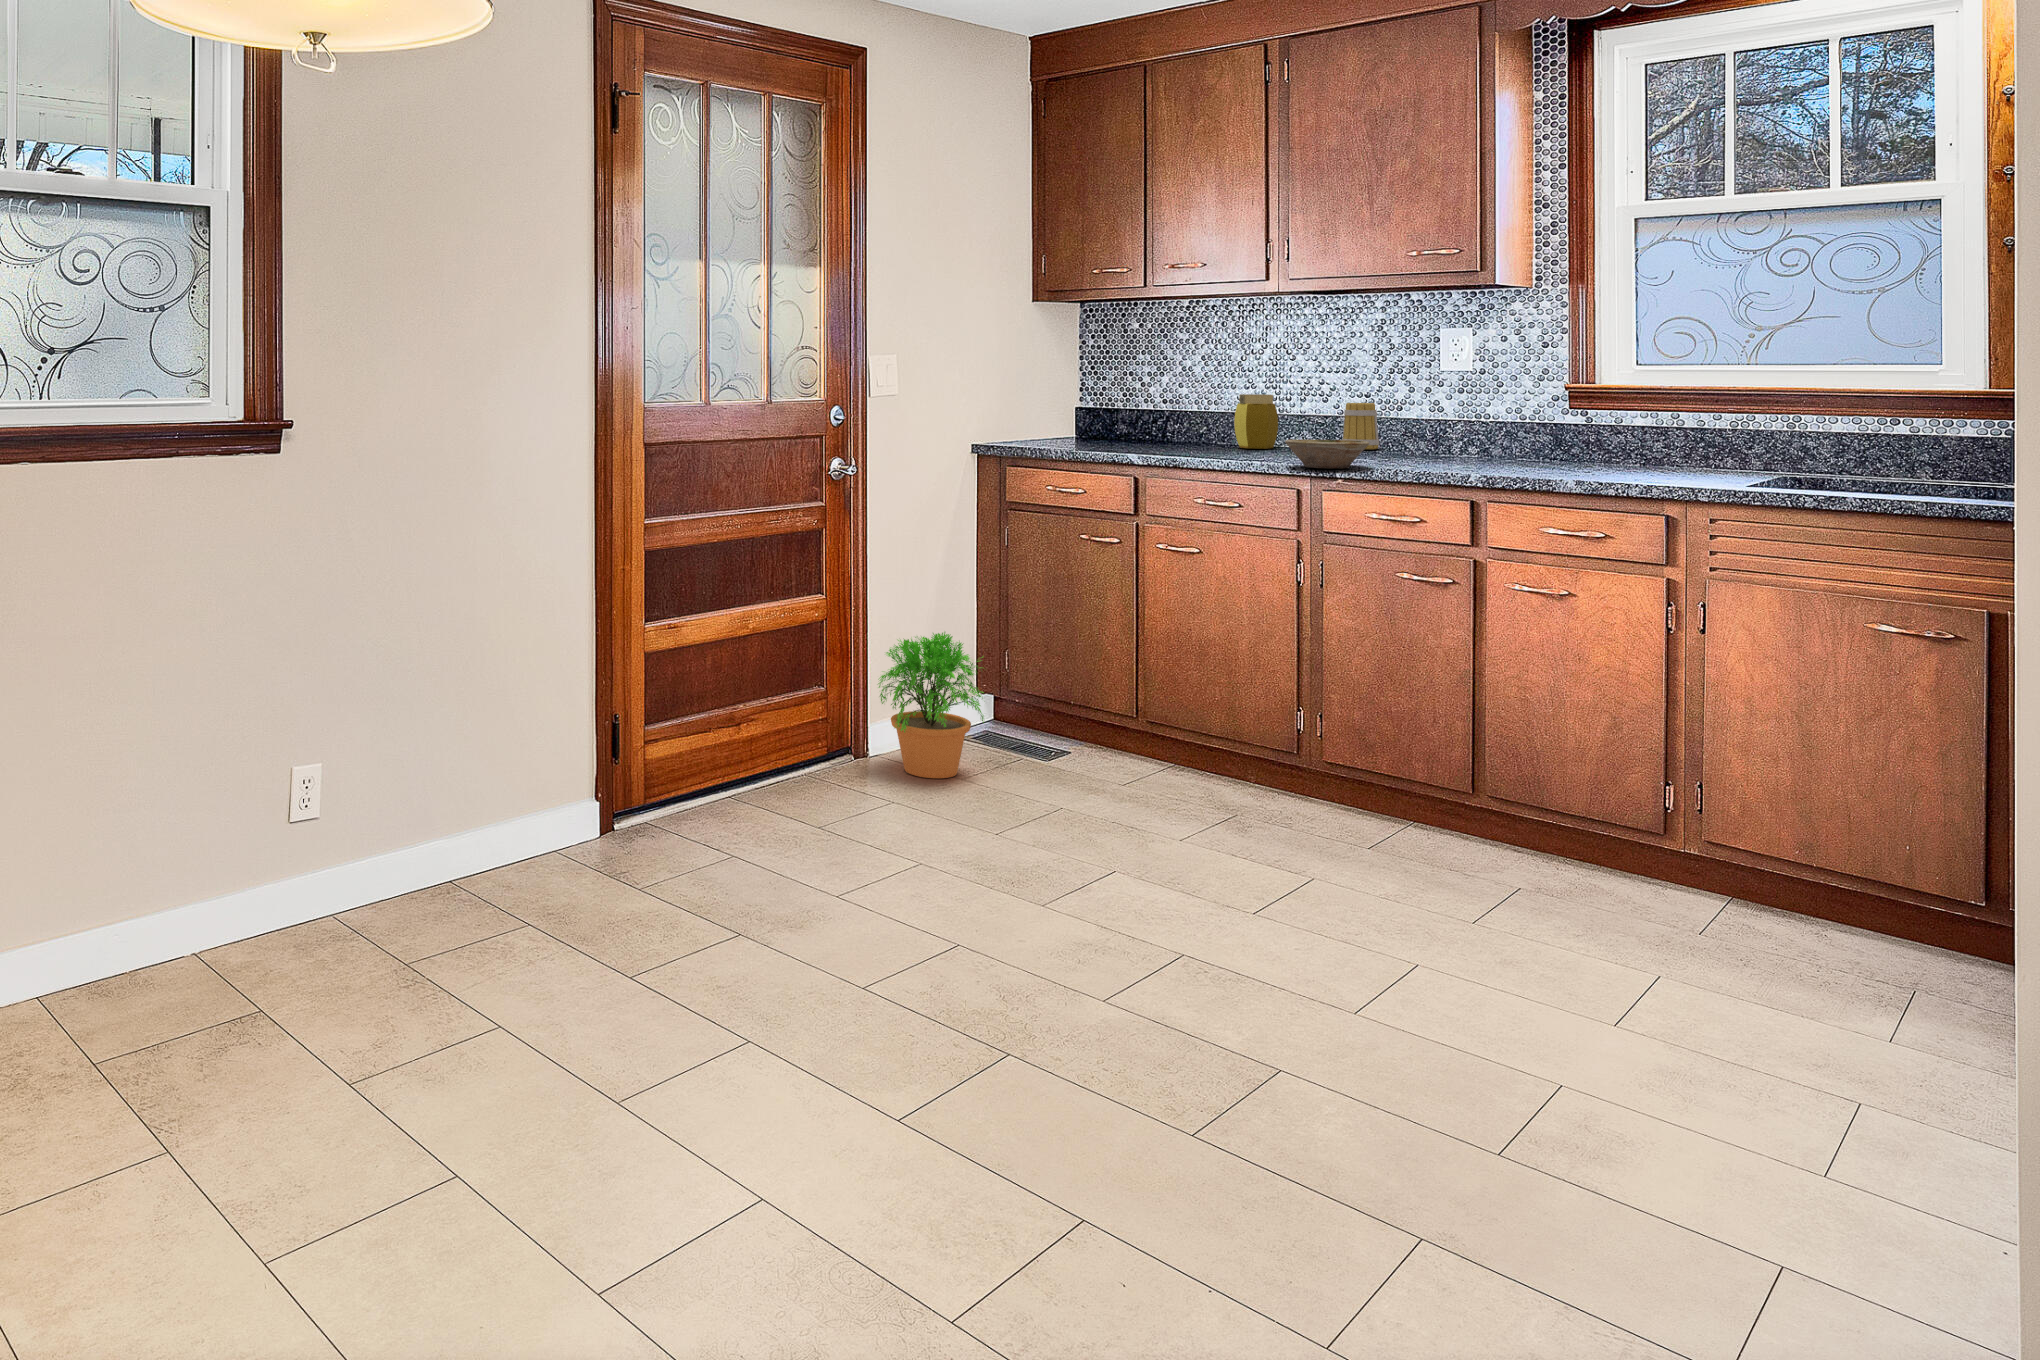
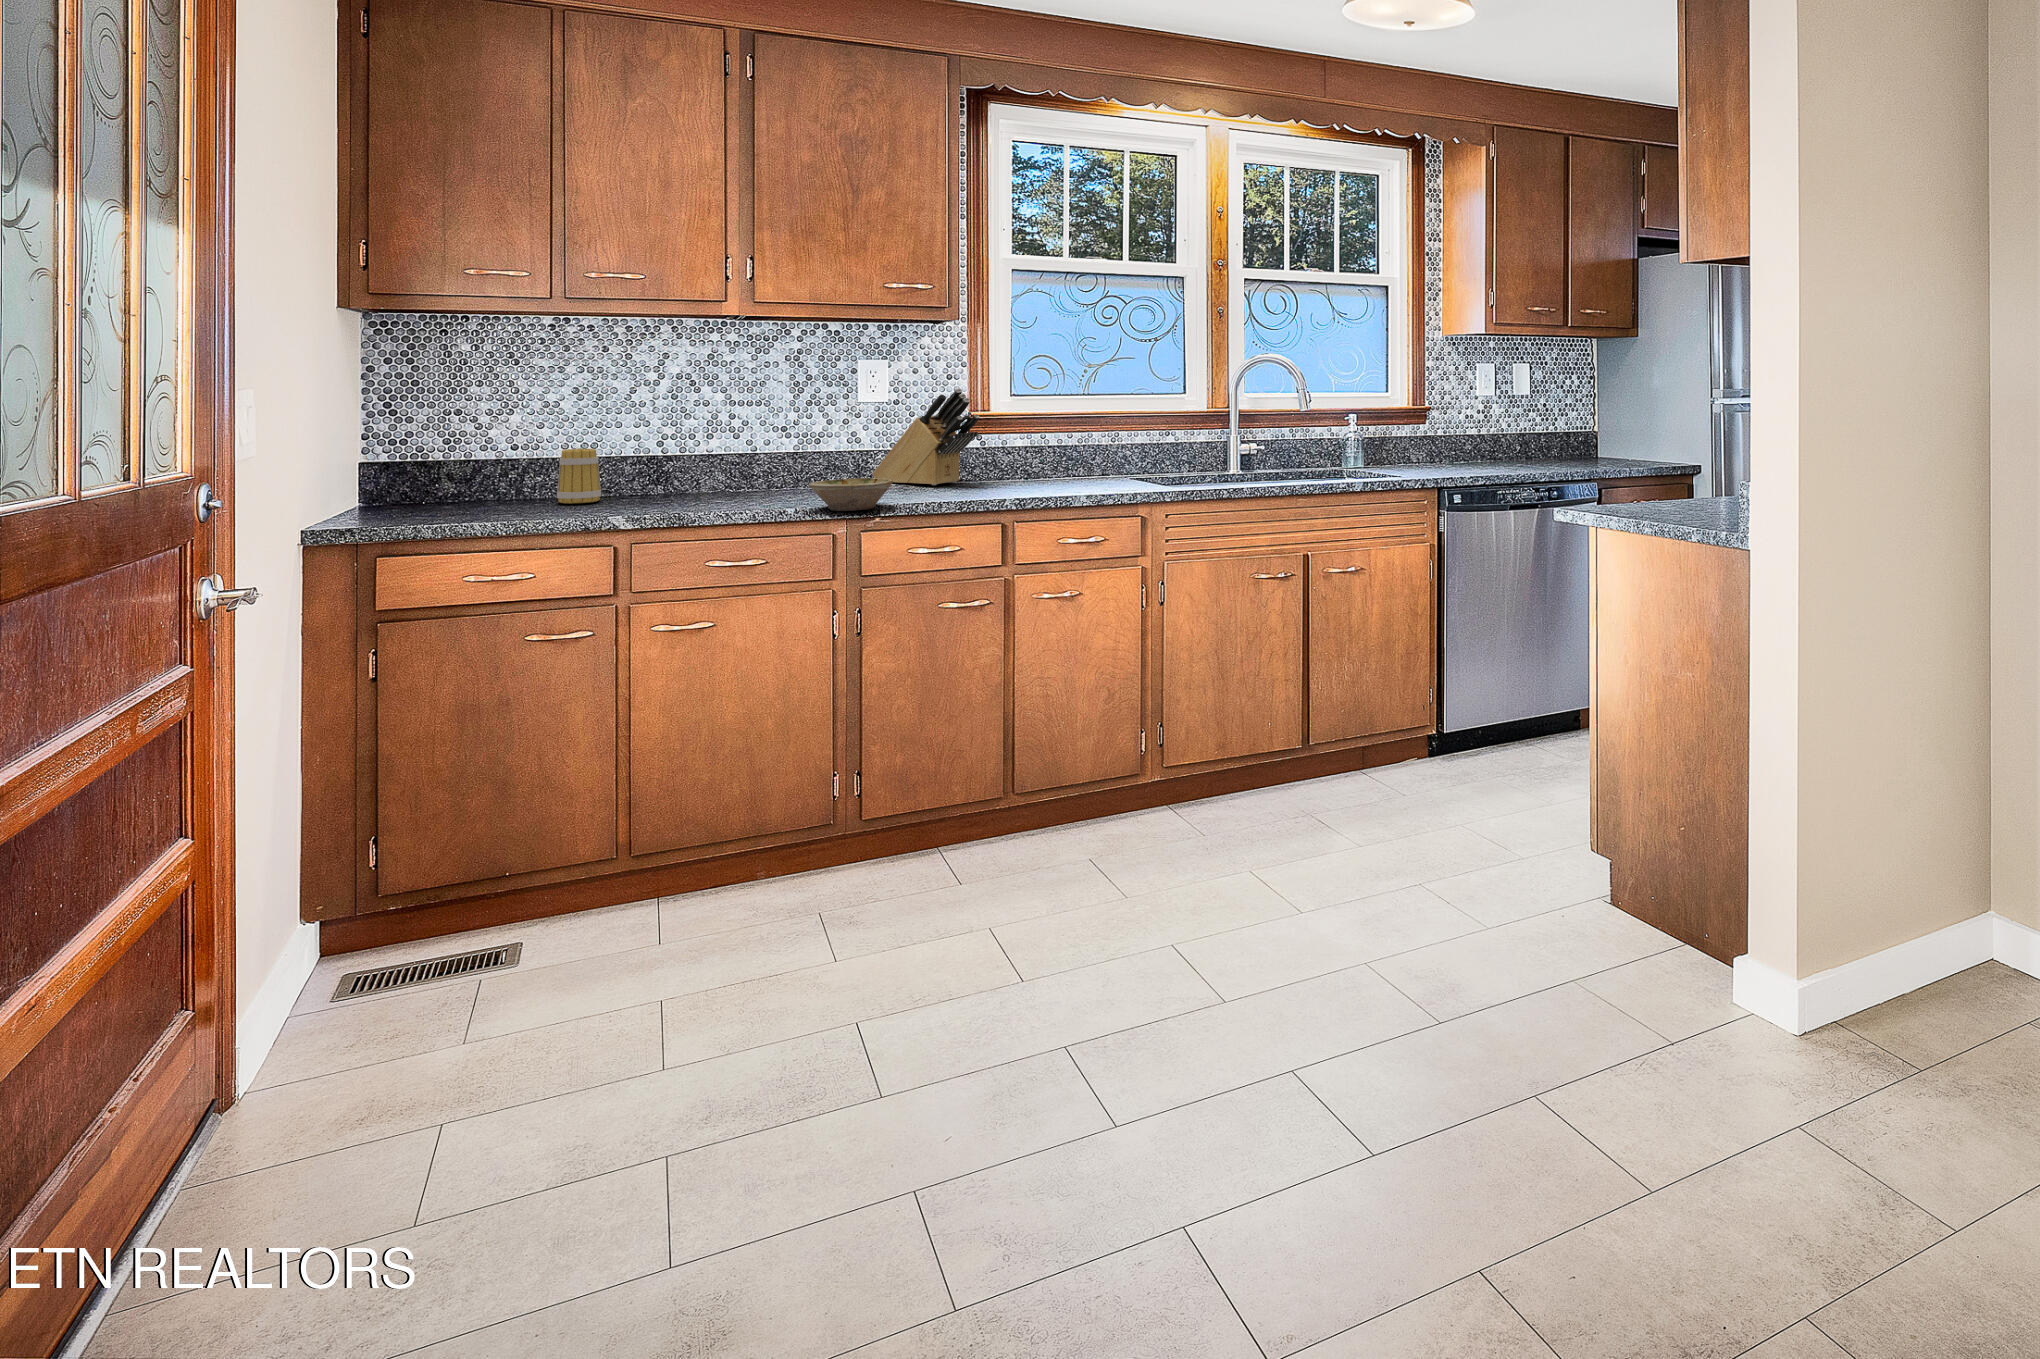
knife block: none [1453,355,1534,460] -> present [873,388,979,485]
jar: present [1234,394,1278,449] -> none [654,434,699,497]
mug: present [1342,403,1379,449] -> present [557,448,601,503]
potted plant: present [878,632,984,778] -> none [339,811,544,1048]

